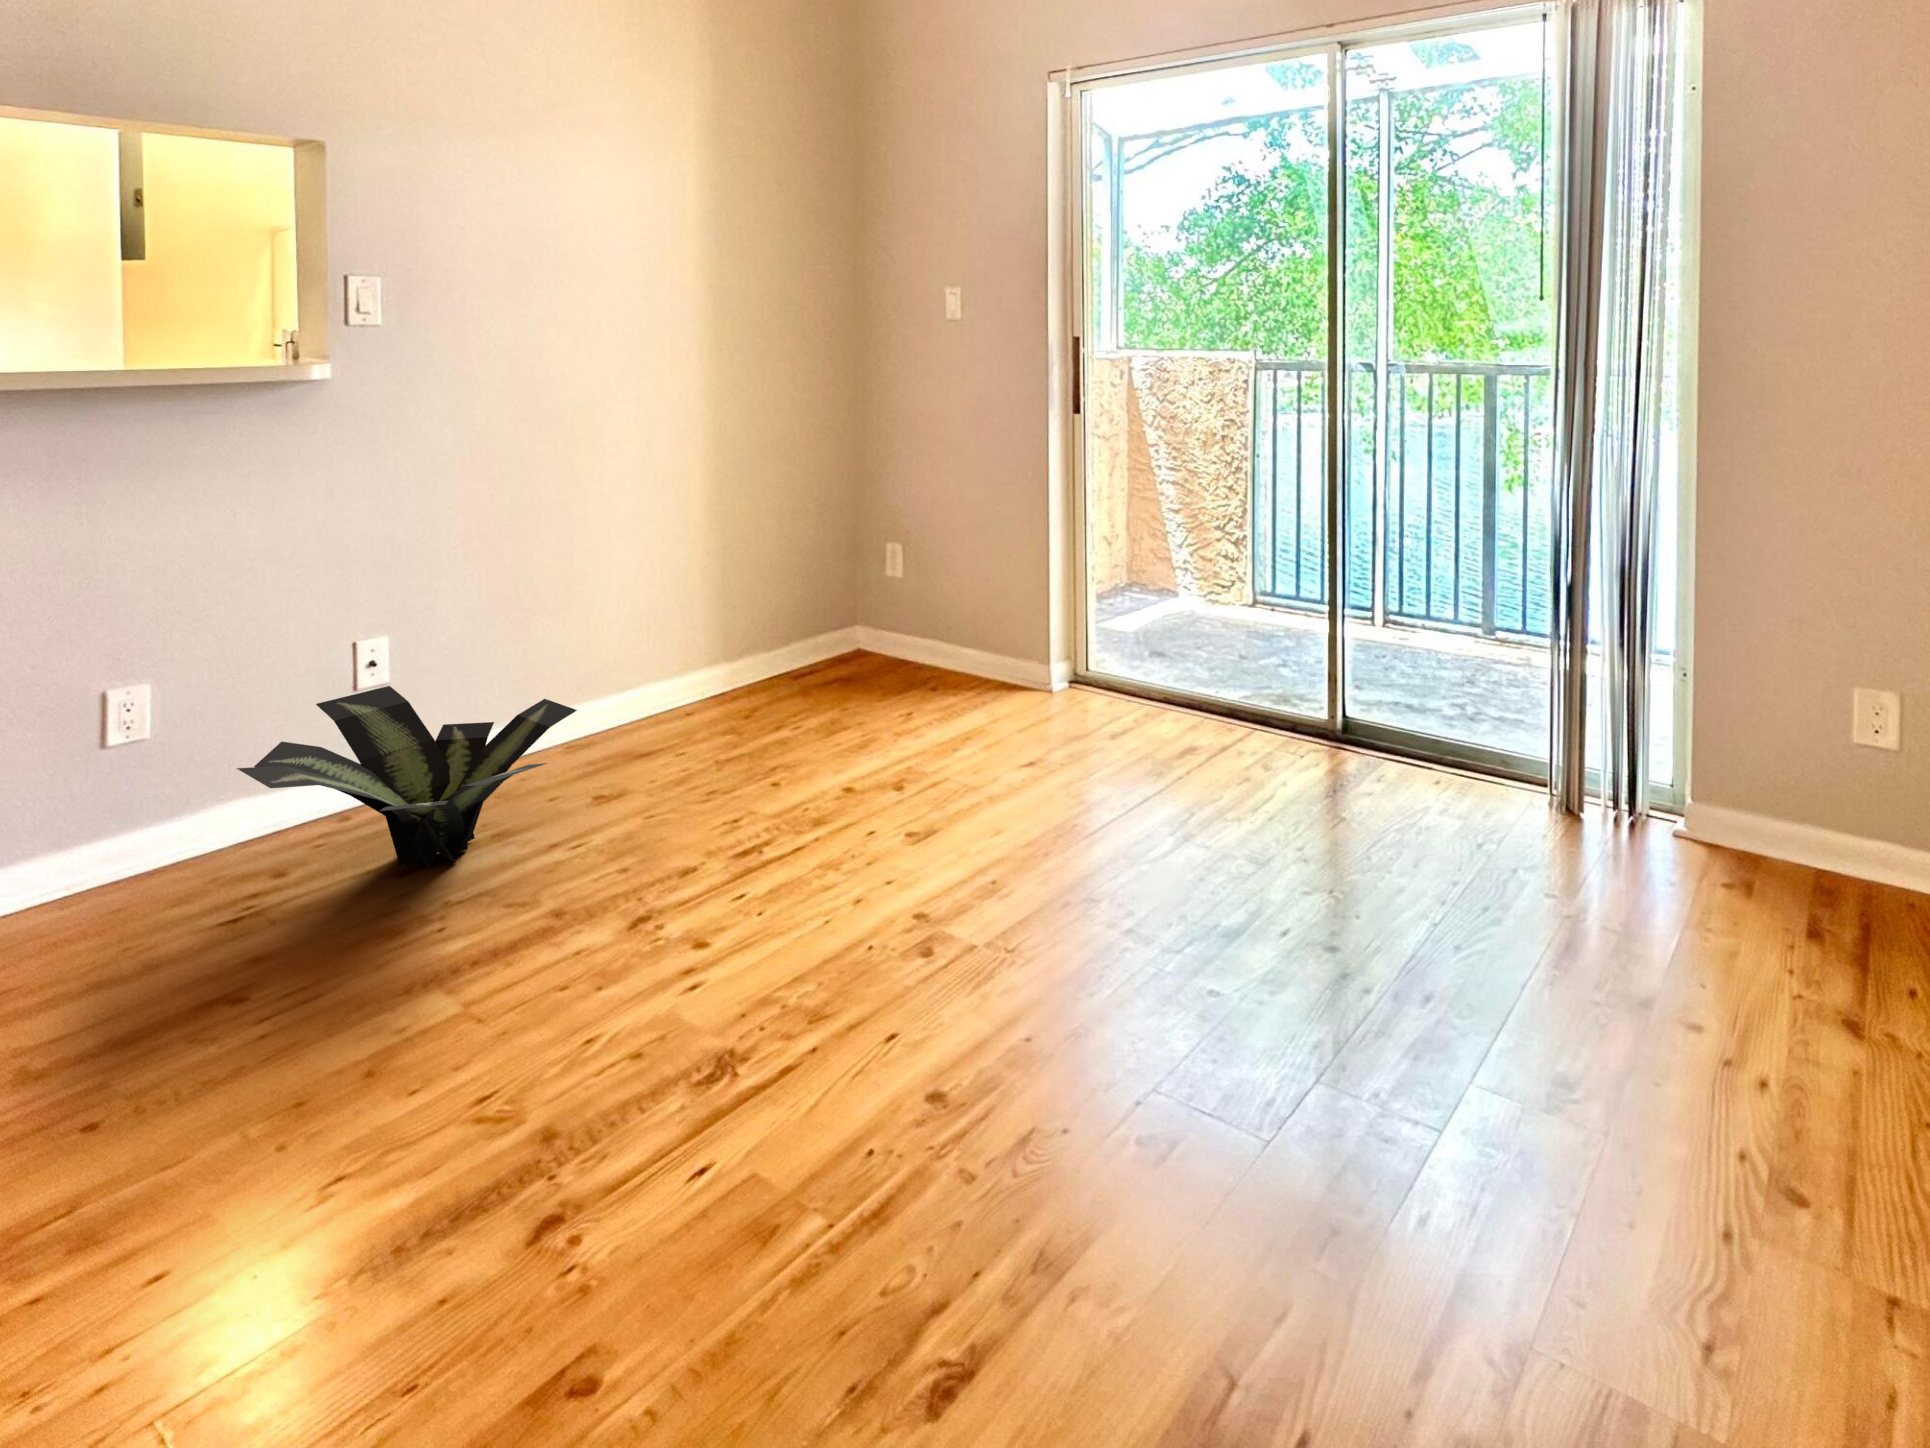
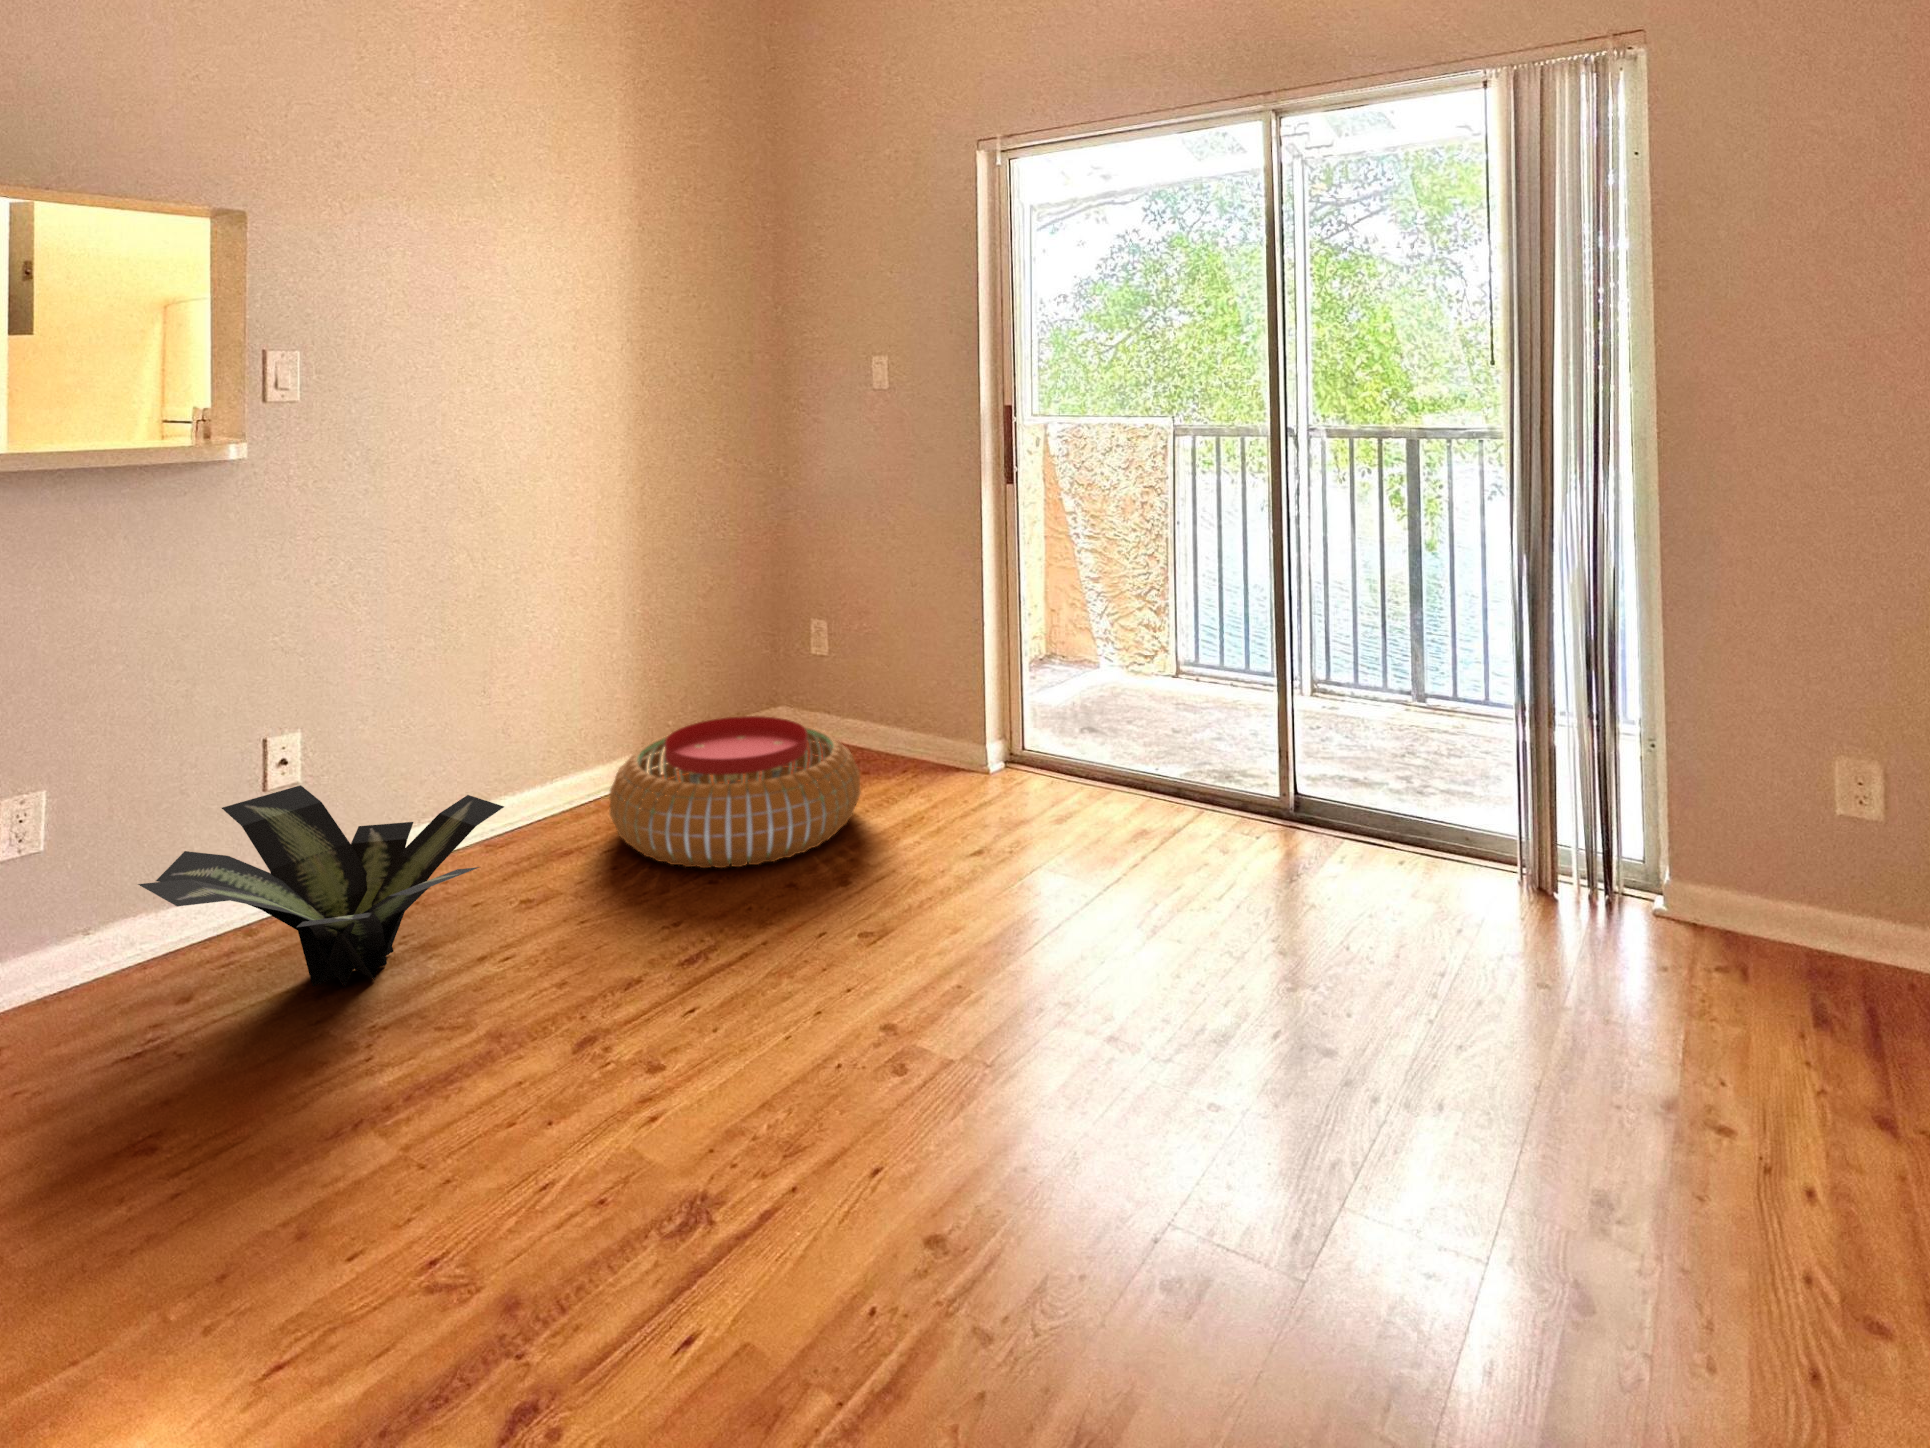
pouf: none [683,633,925,774] -> present [609,716,861,868]

